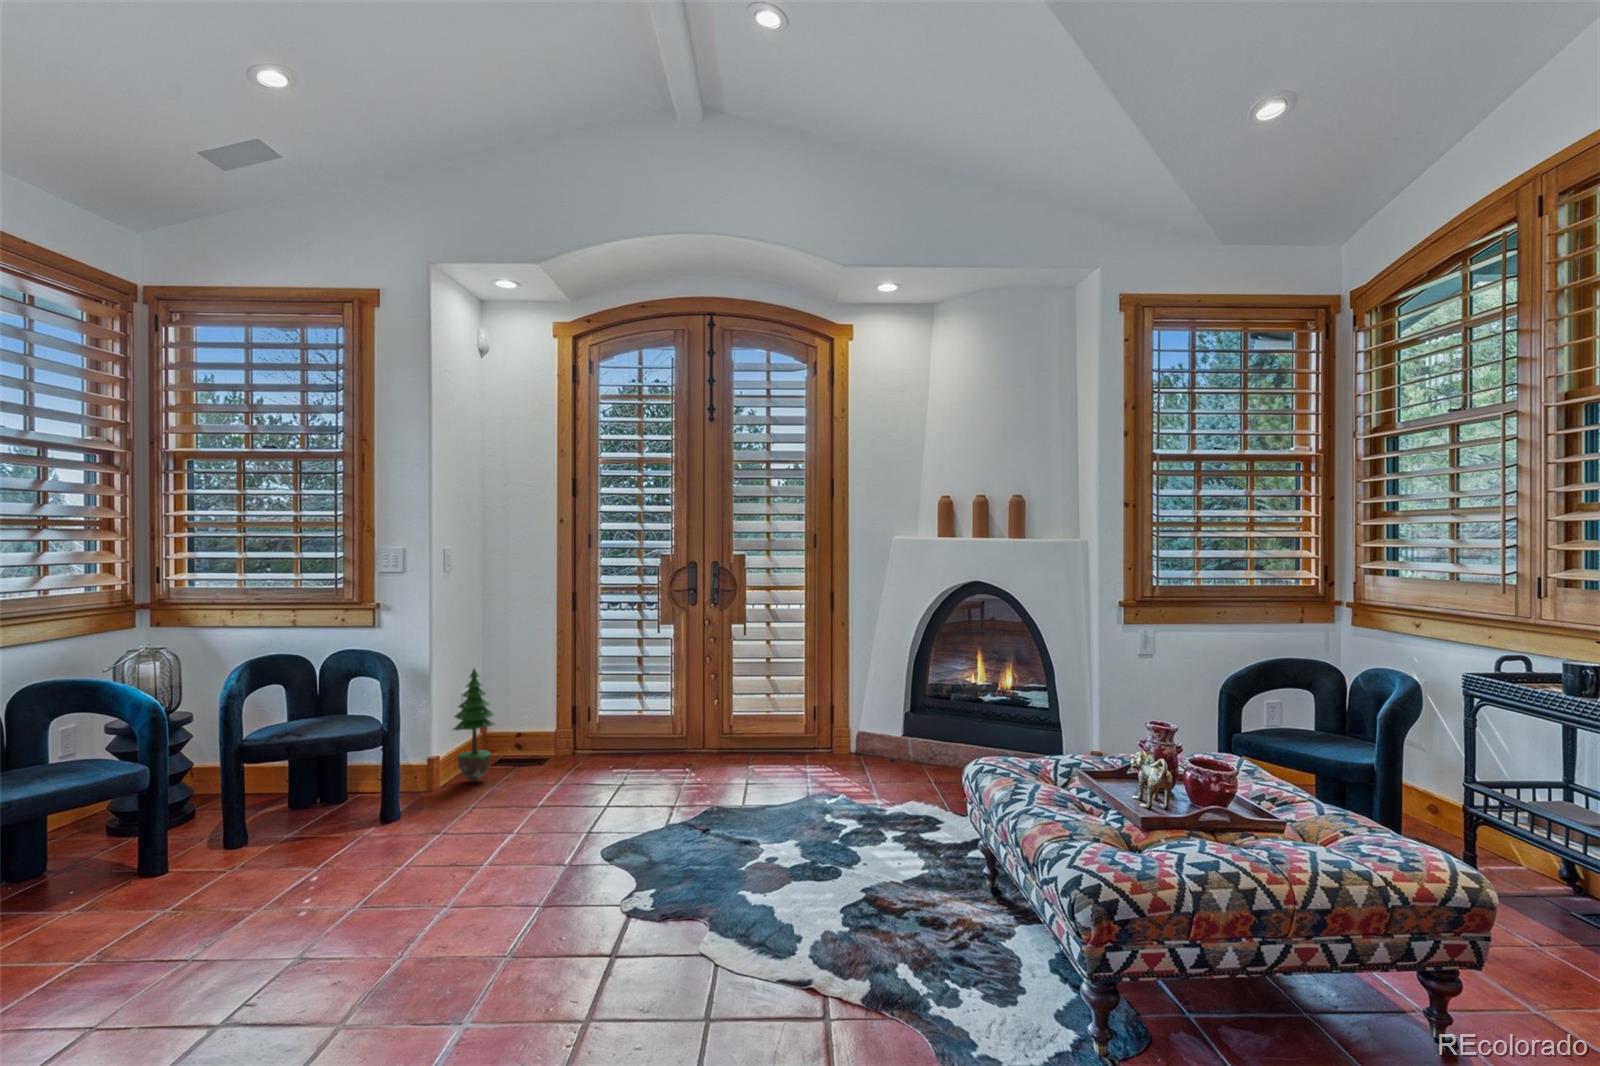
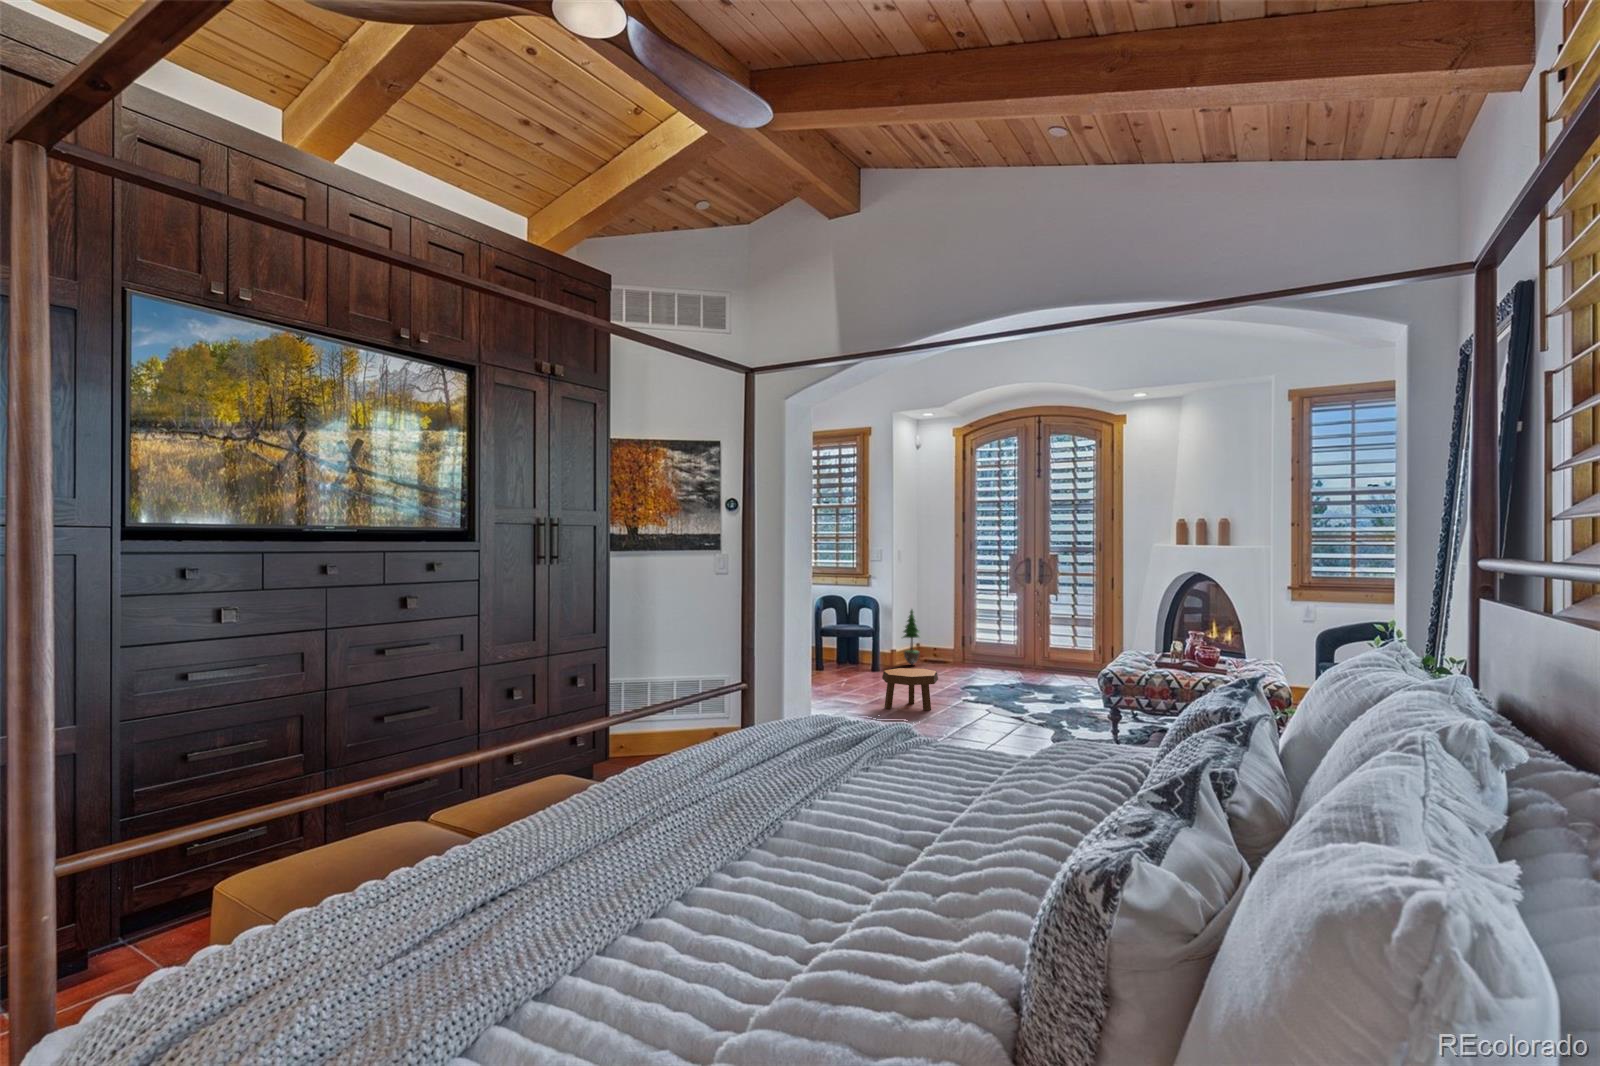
footstool: none [427,866,587,1030] -> present [882,668,938,711]

